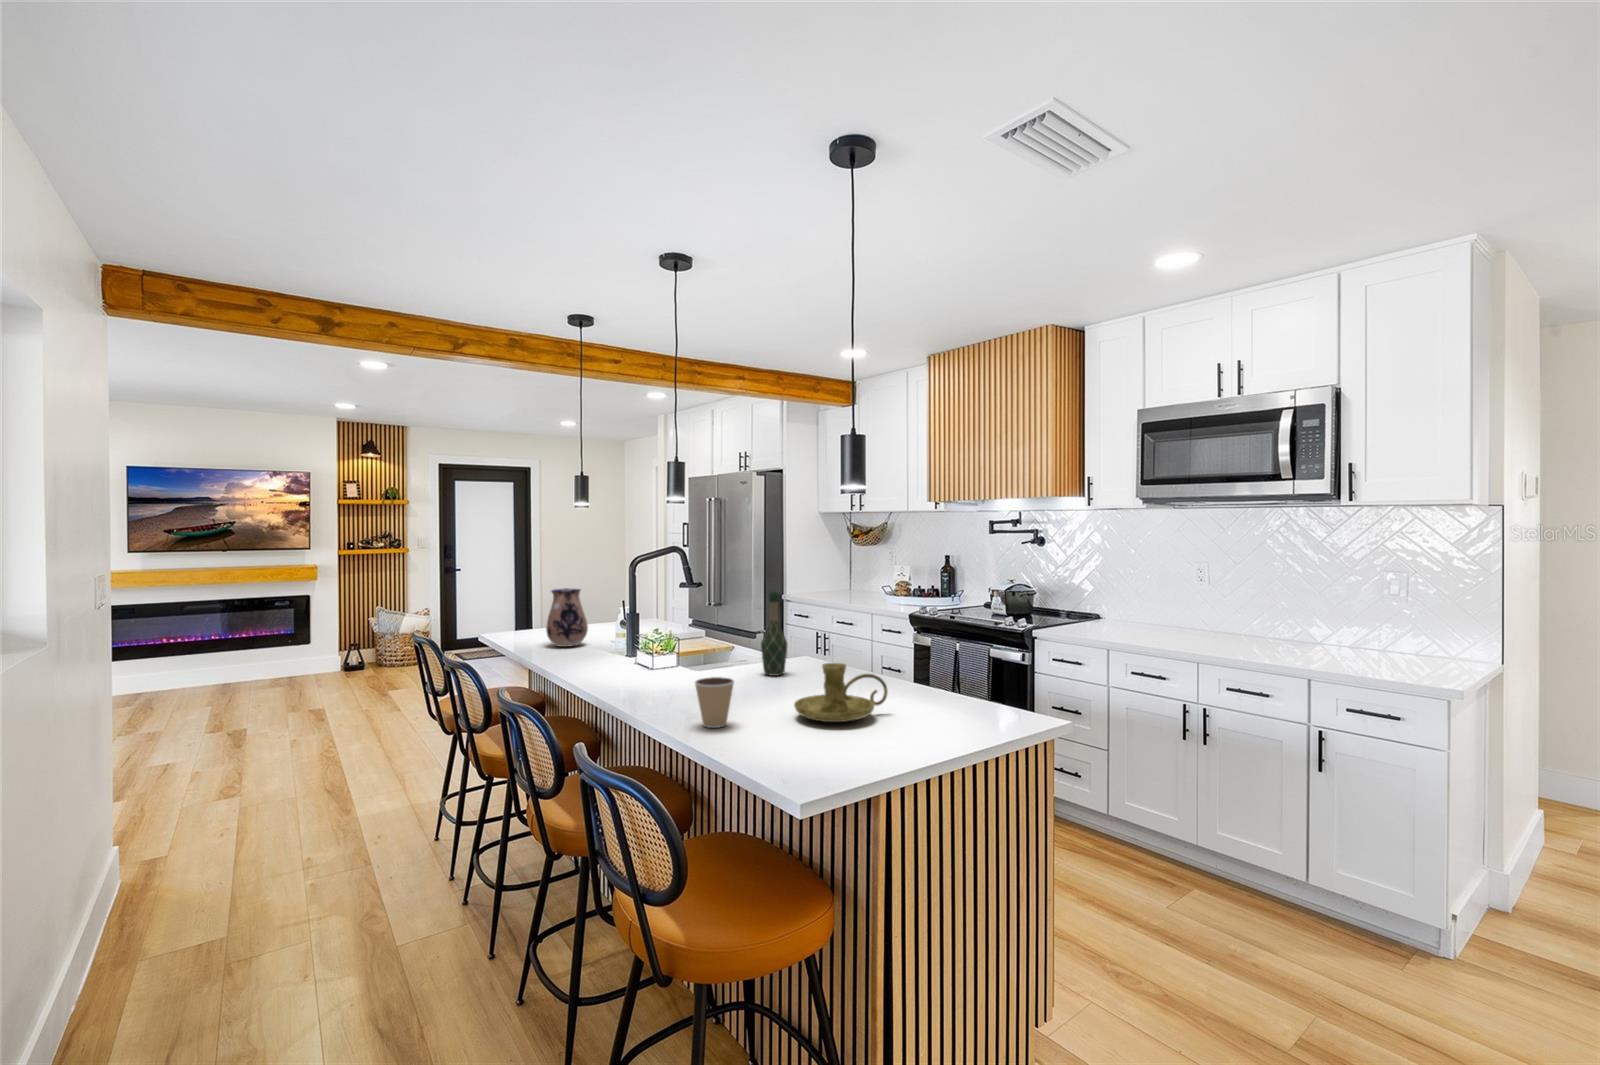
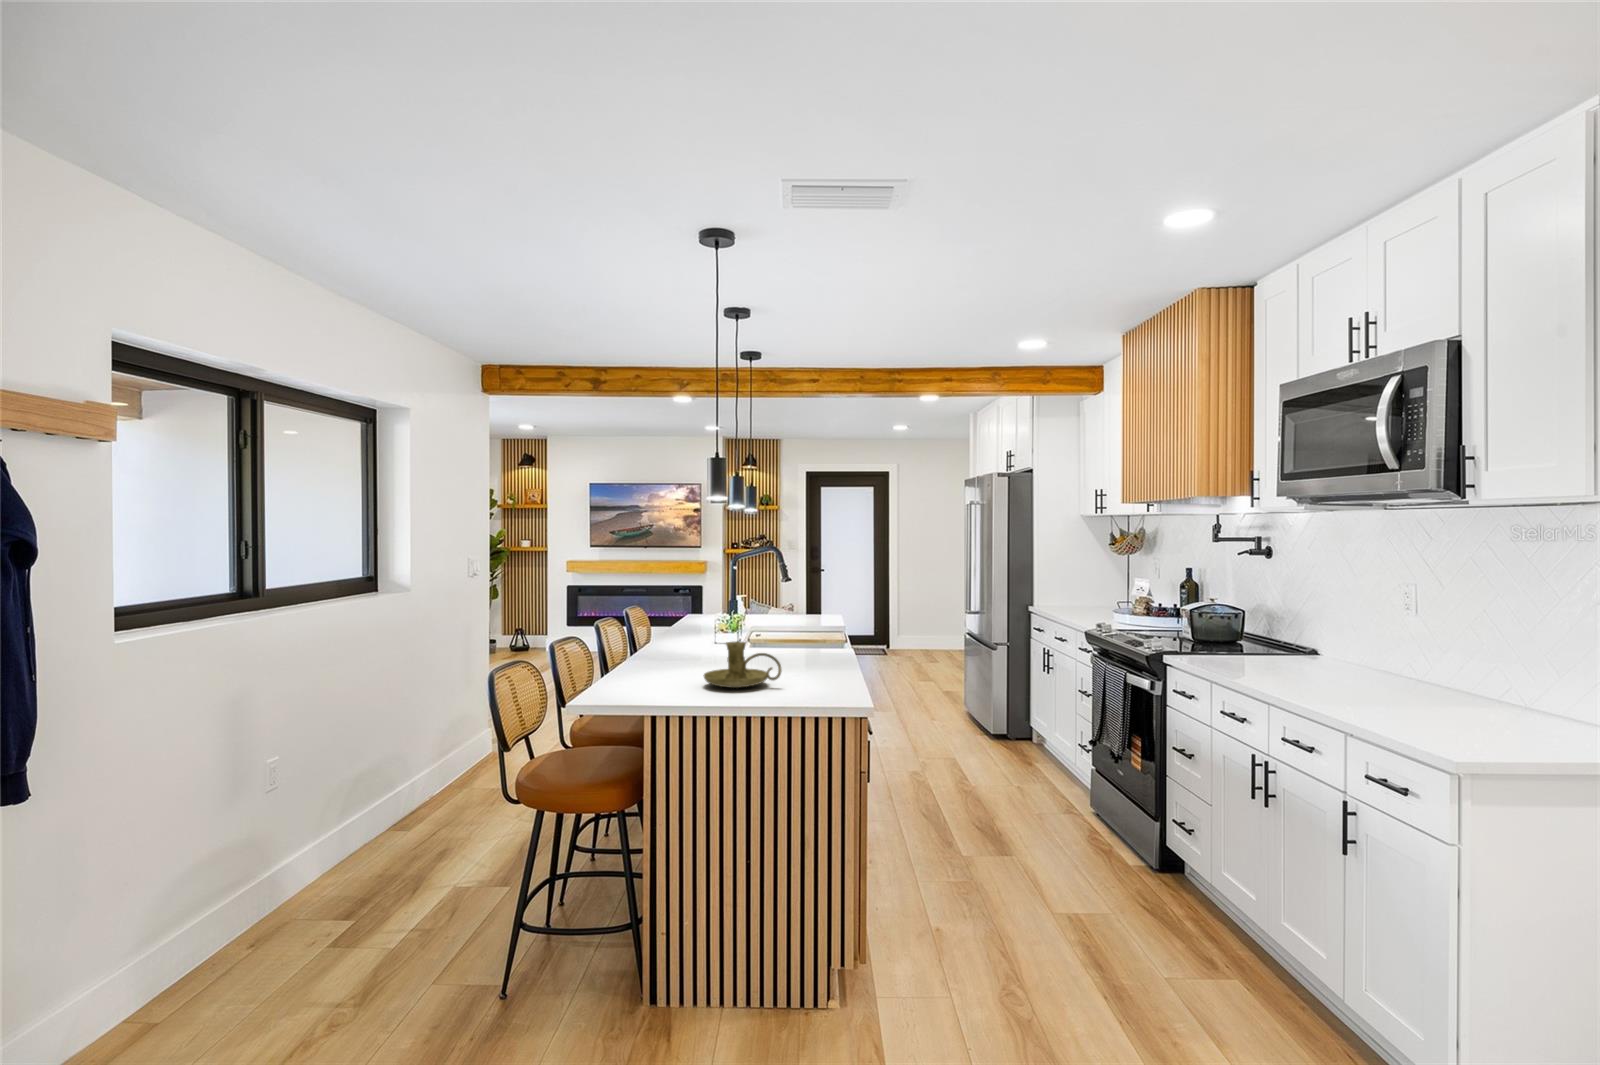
ceramic pitcher: present [546,588,588,647] -> none [705,580,737,627]
wine bottle: present [761,591,787,676] -> none [782,586,805,658]
coffee cup: present [695,677,734,728] -> none [638,644,668,680]

